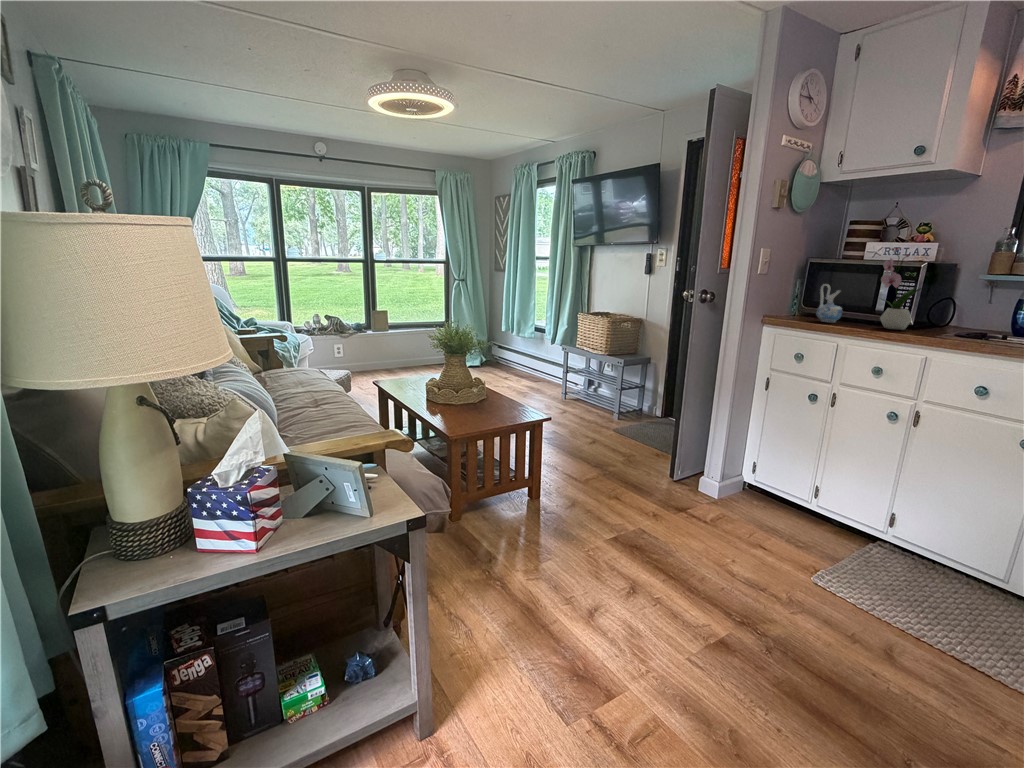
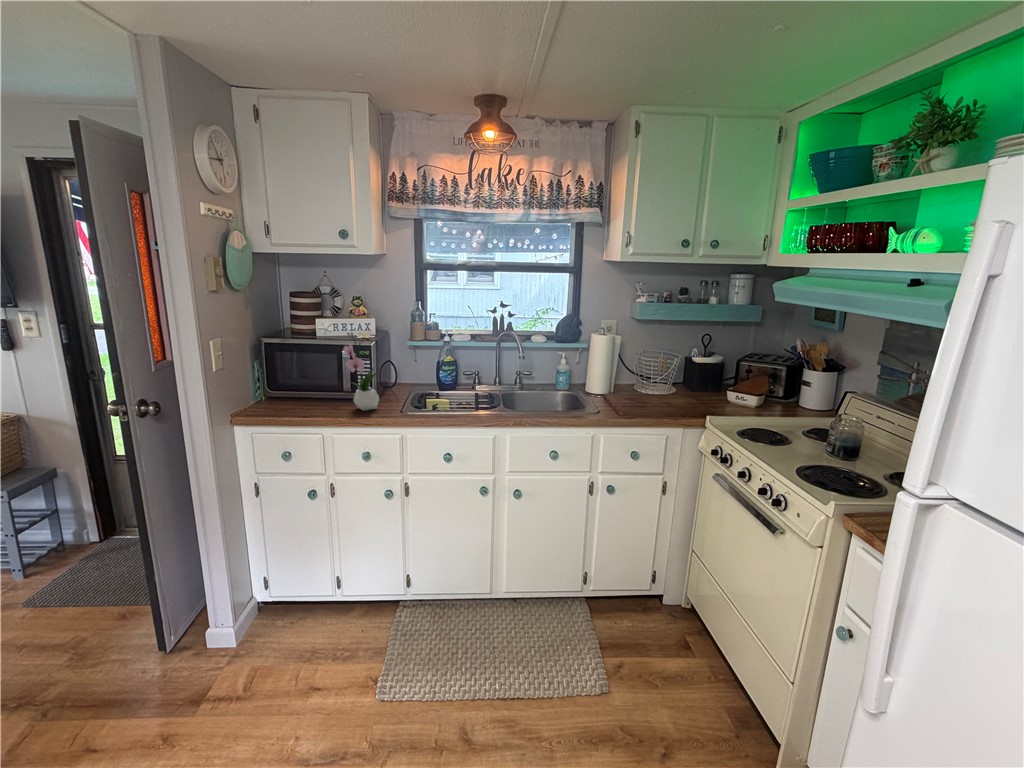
ceramic pitcher: present [816,284,842,322] -> none [287,371,316,411]

